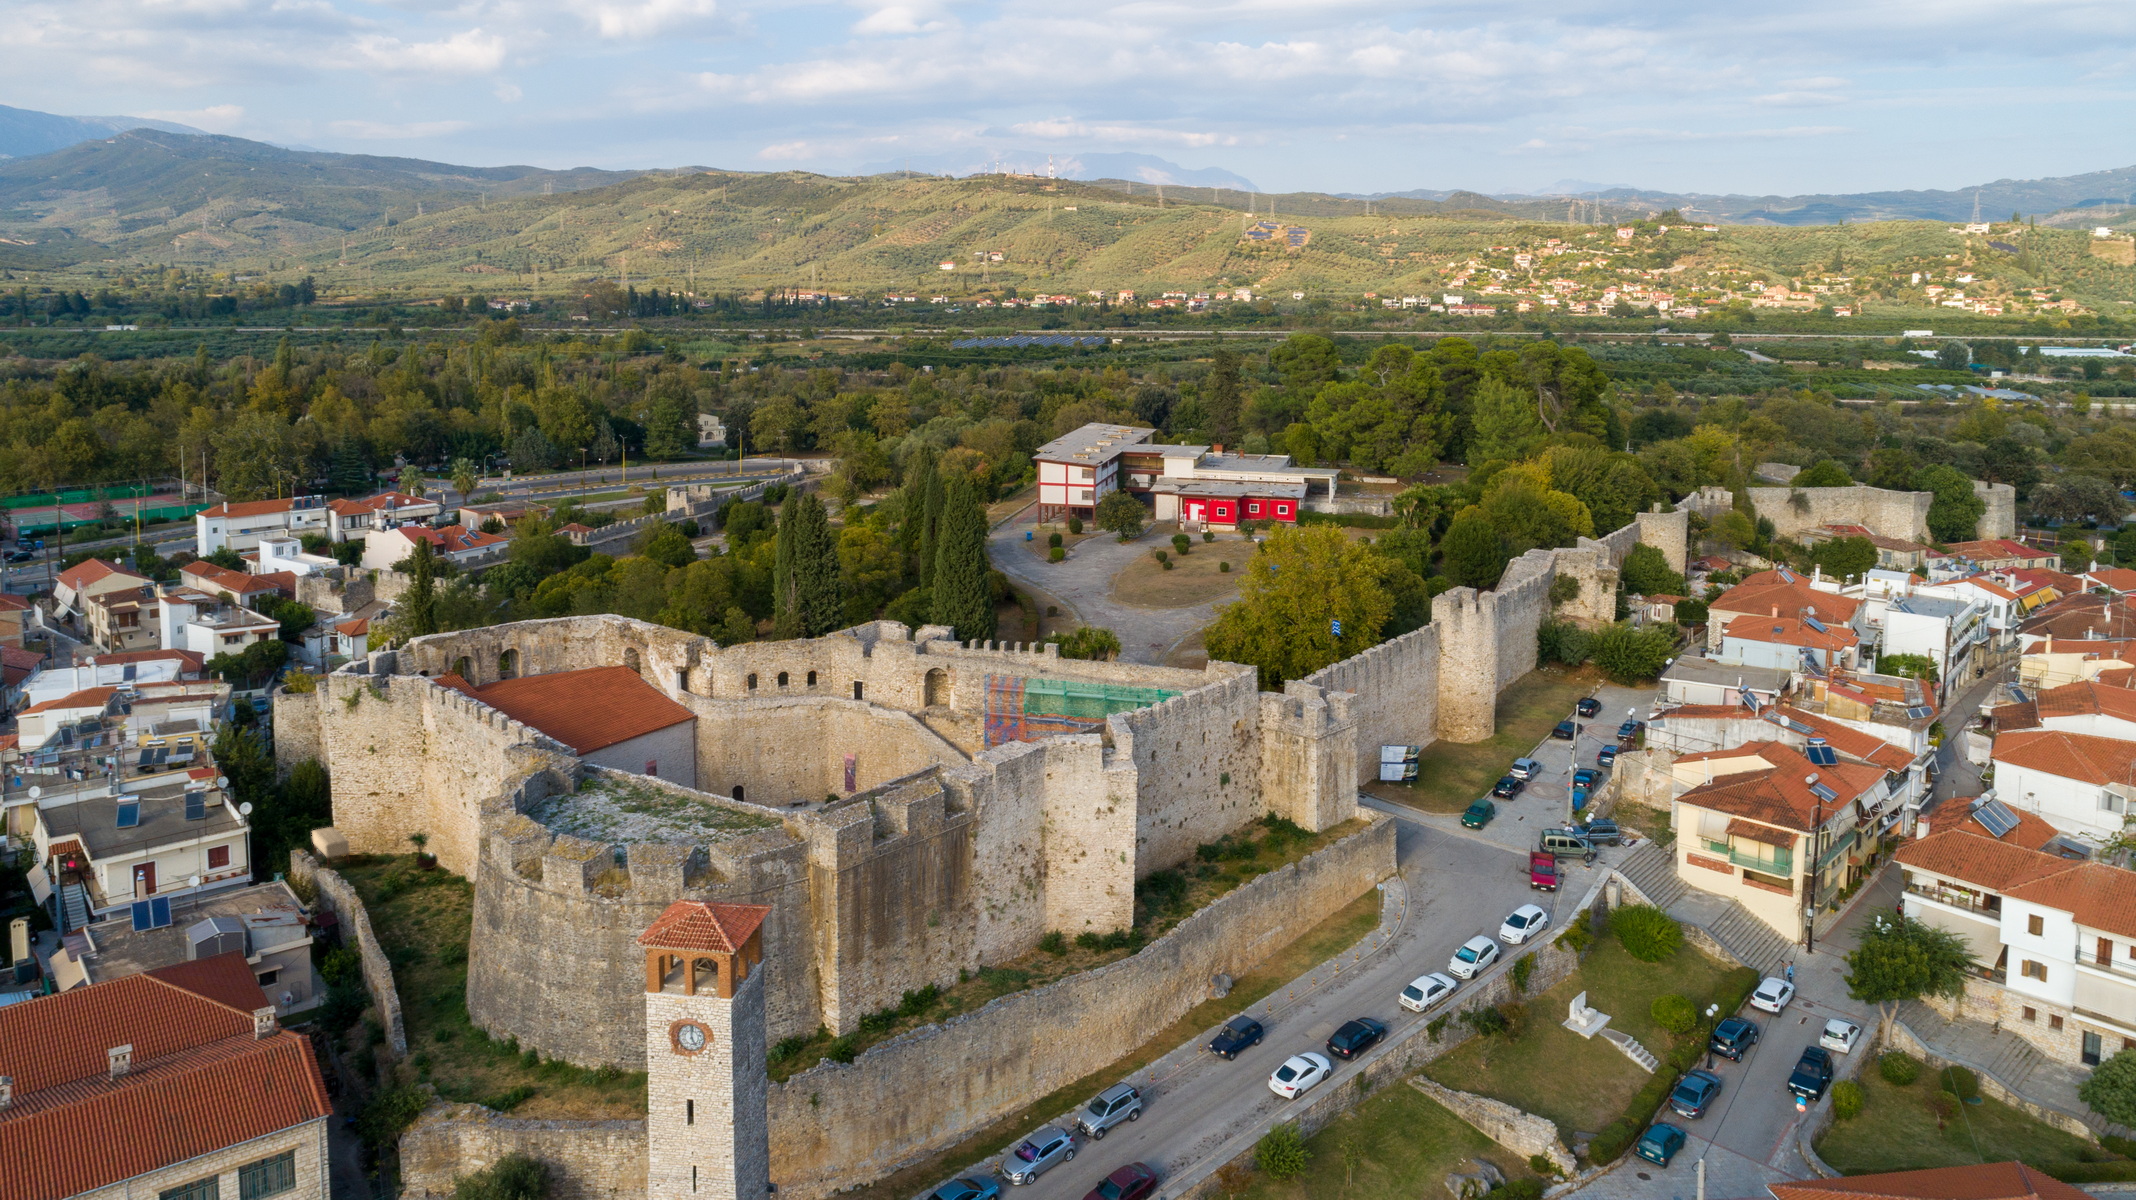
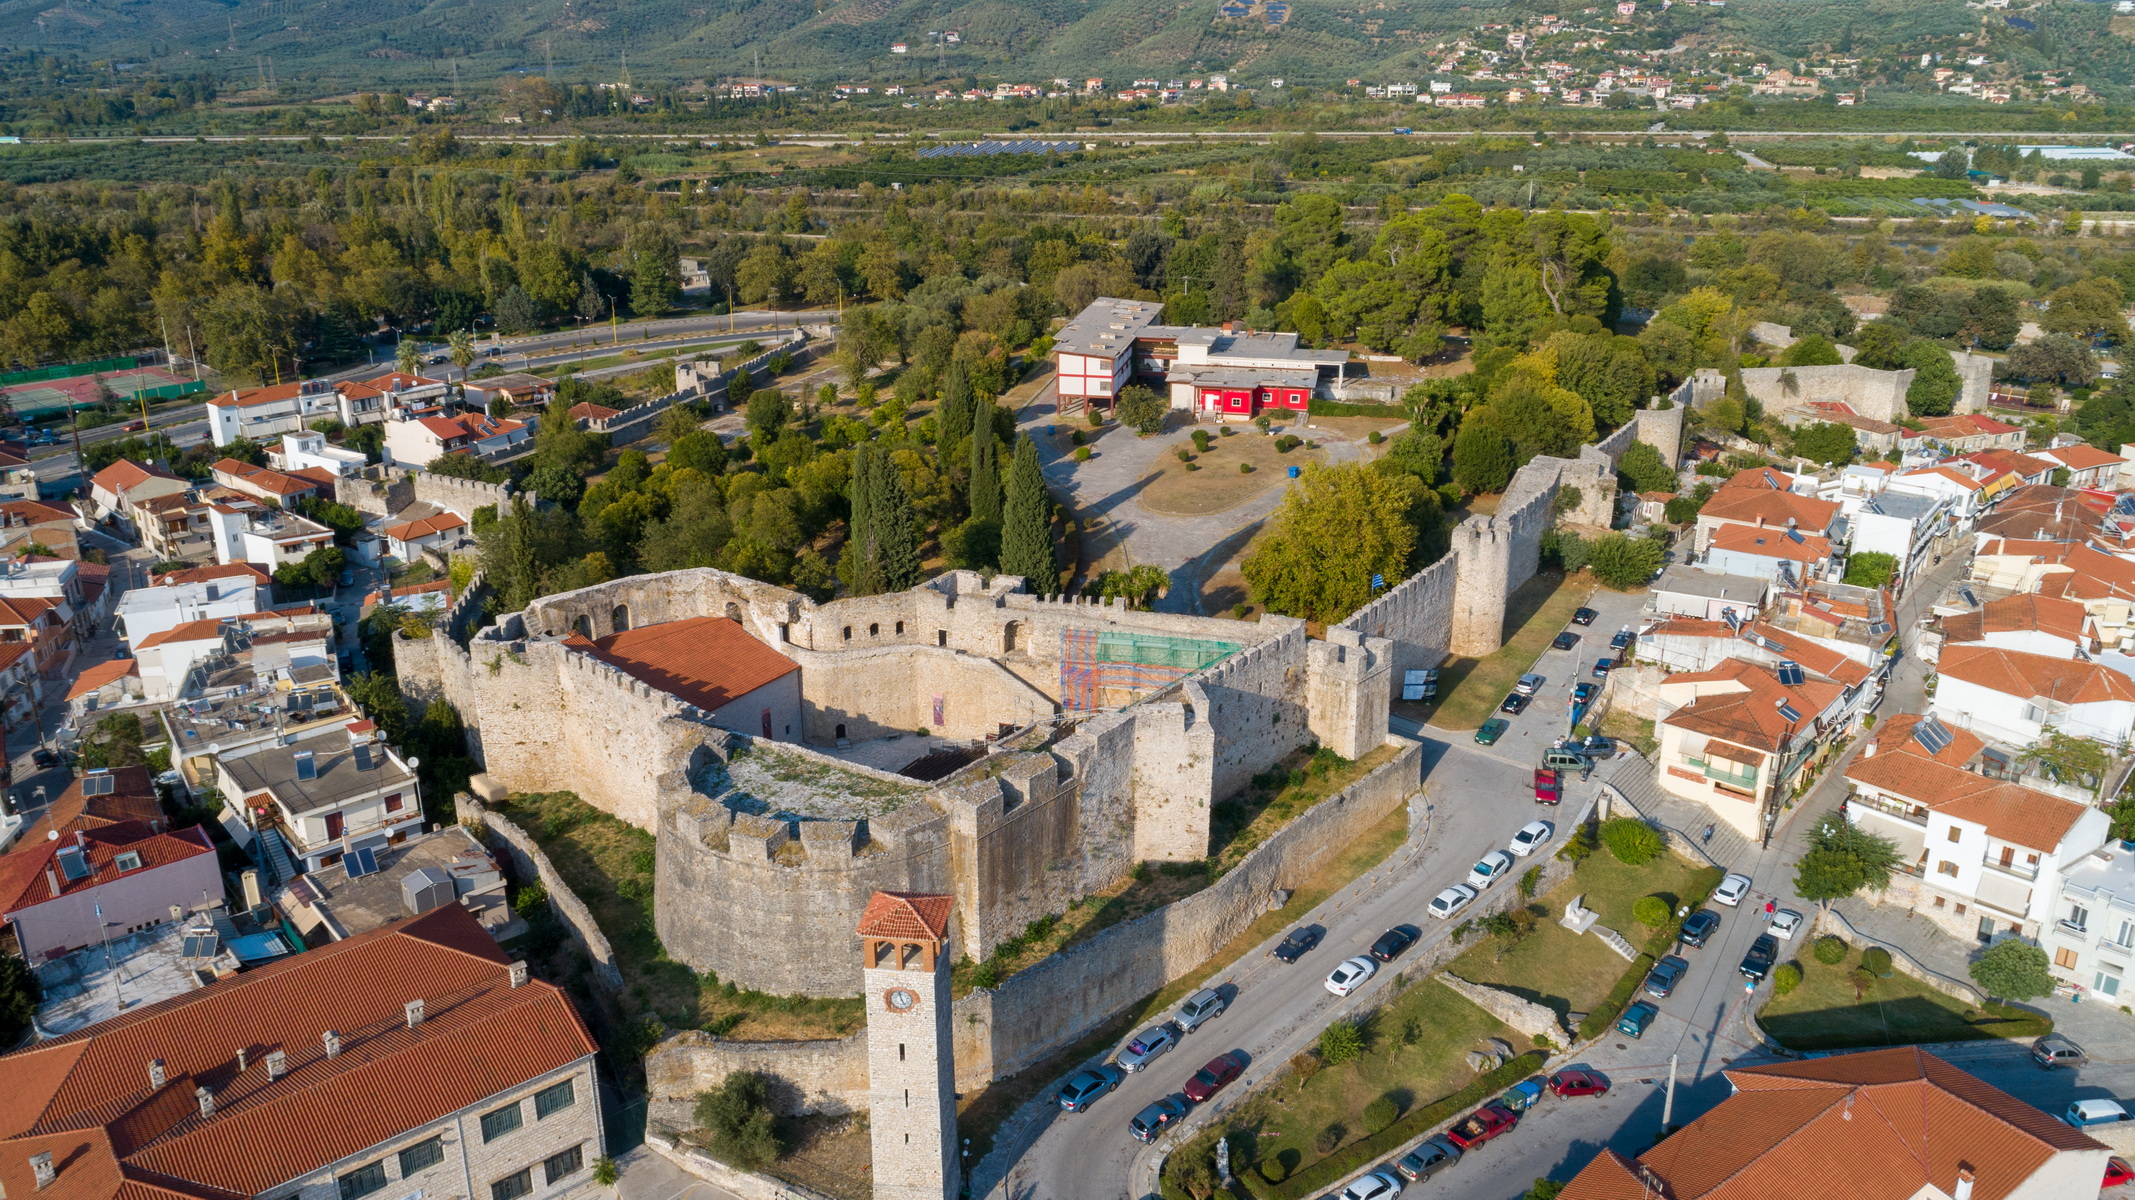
potted tree: present [408,833,438,870] -> none [561,775,590,811]

